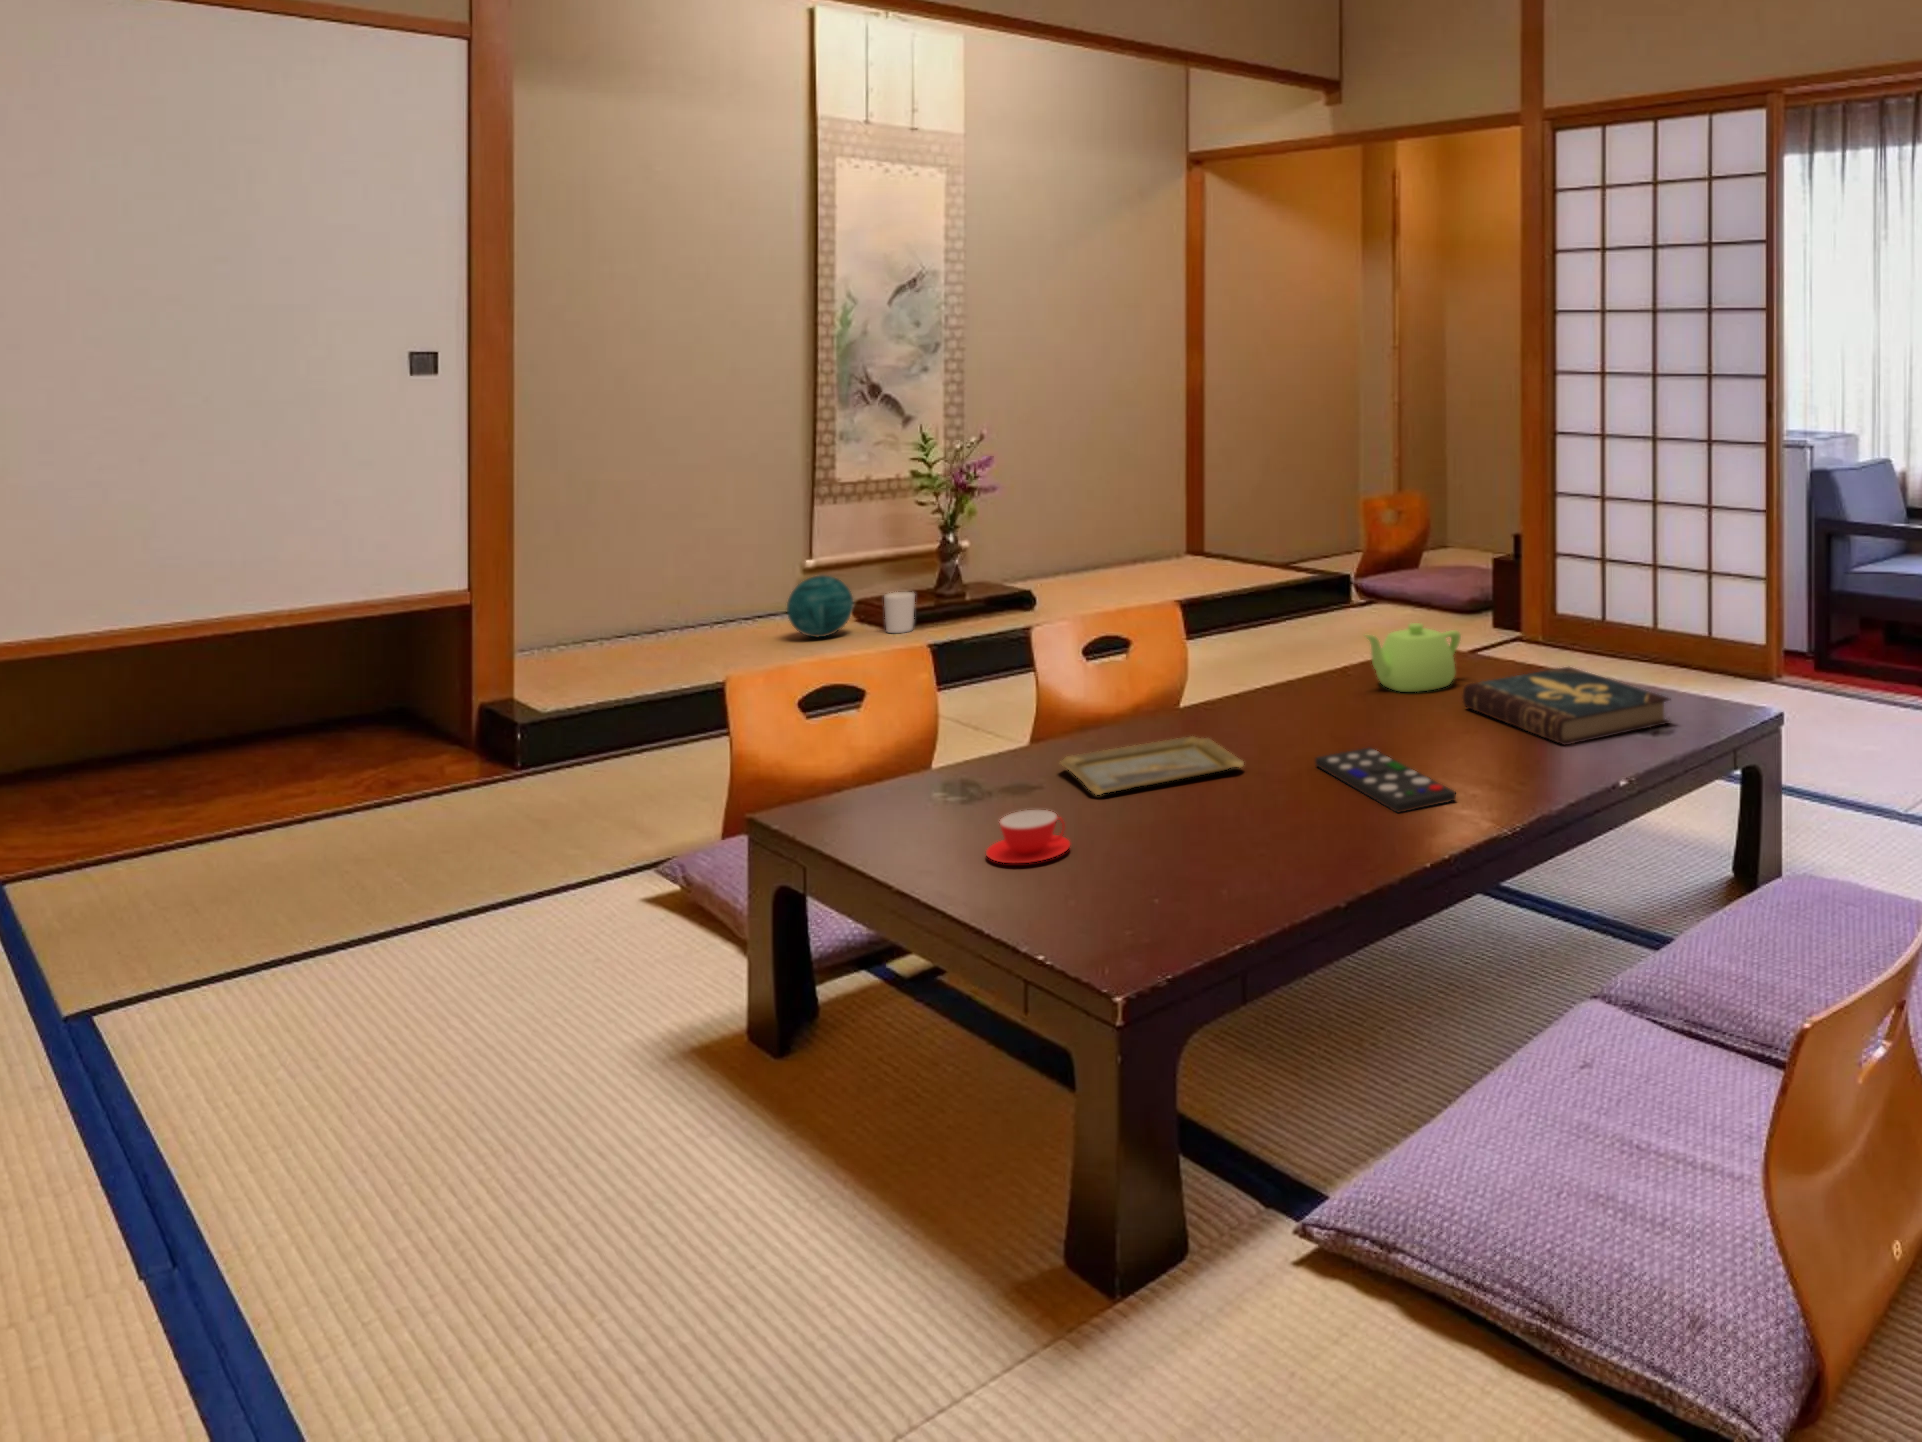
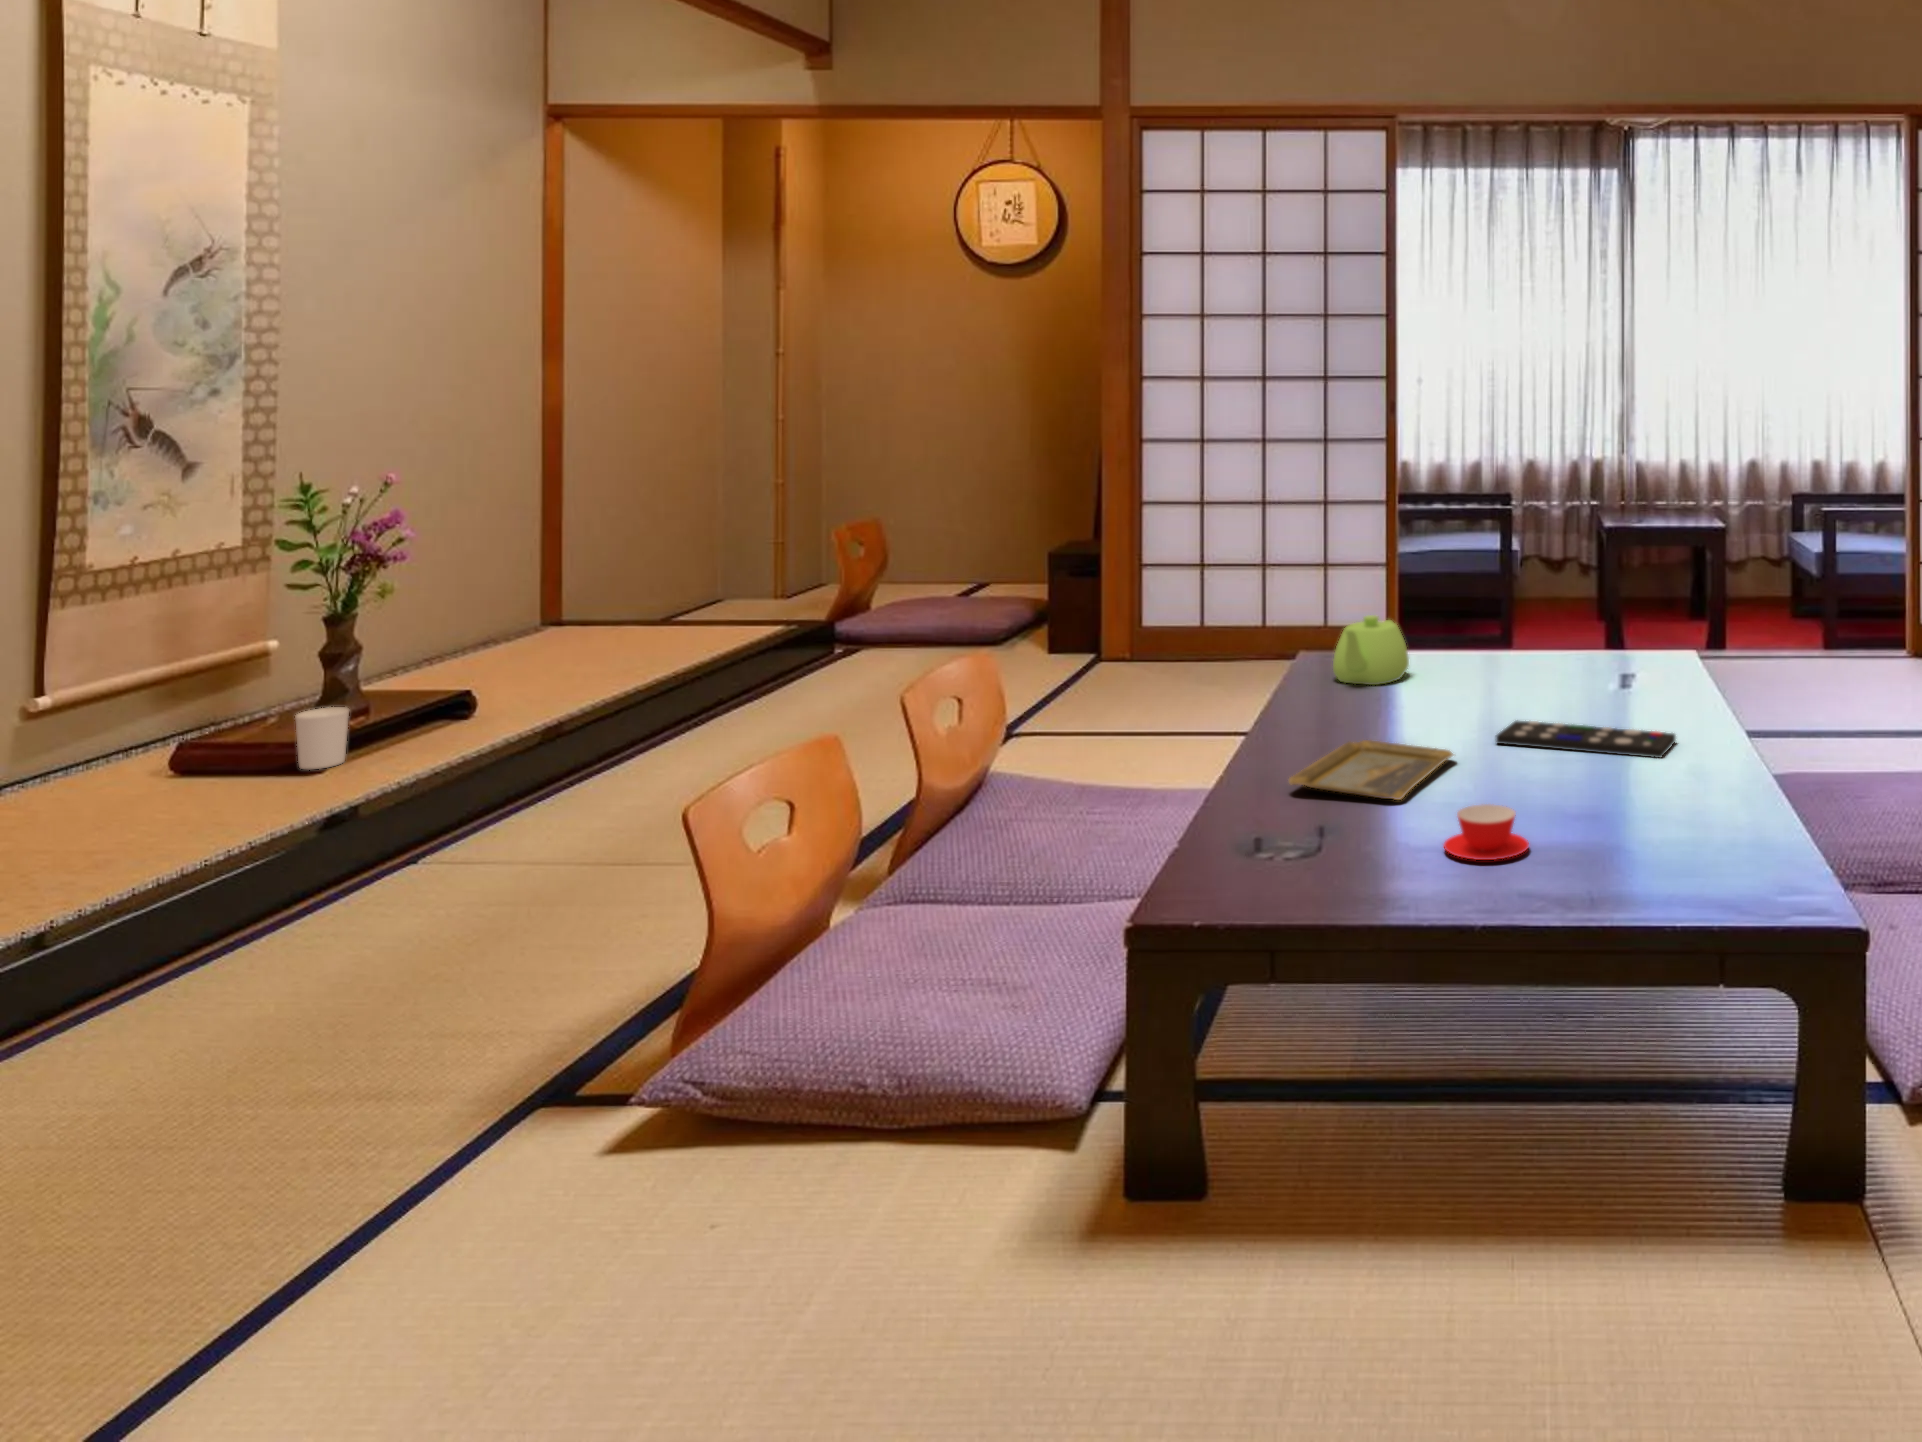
decorative orb: present [787,575,853,637] -> none [121,699,244,795]
book: present [1463,667,1671,745] -> none [1470,638,1650,695]

